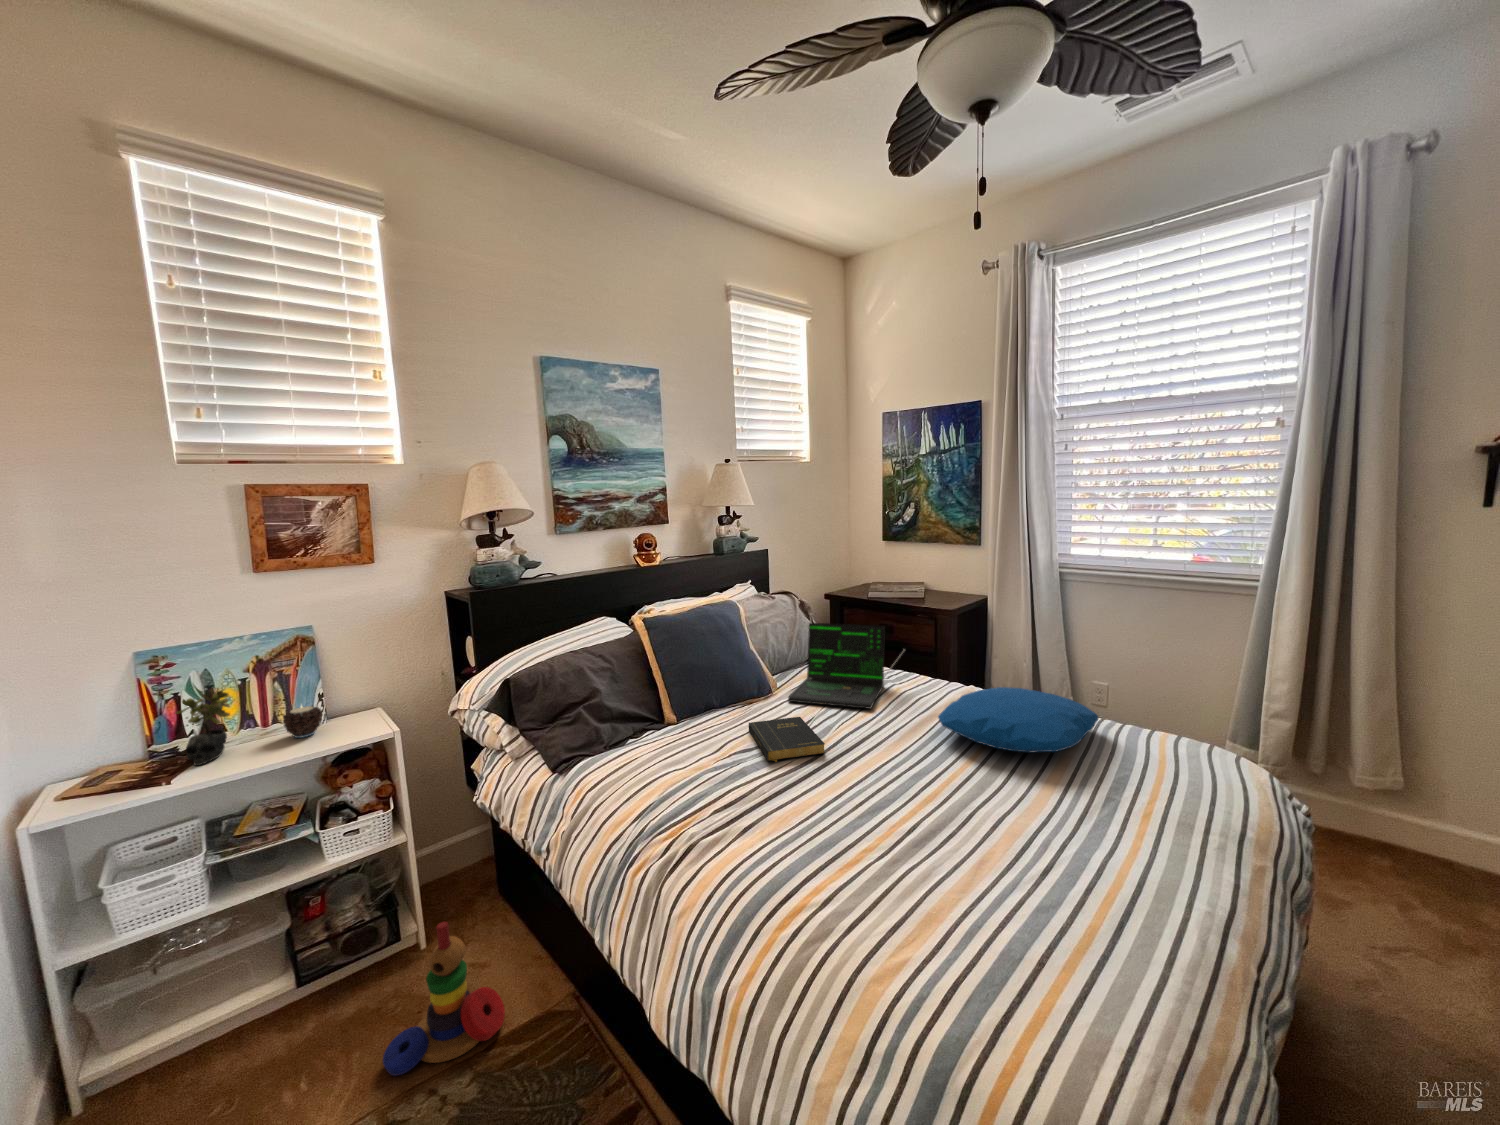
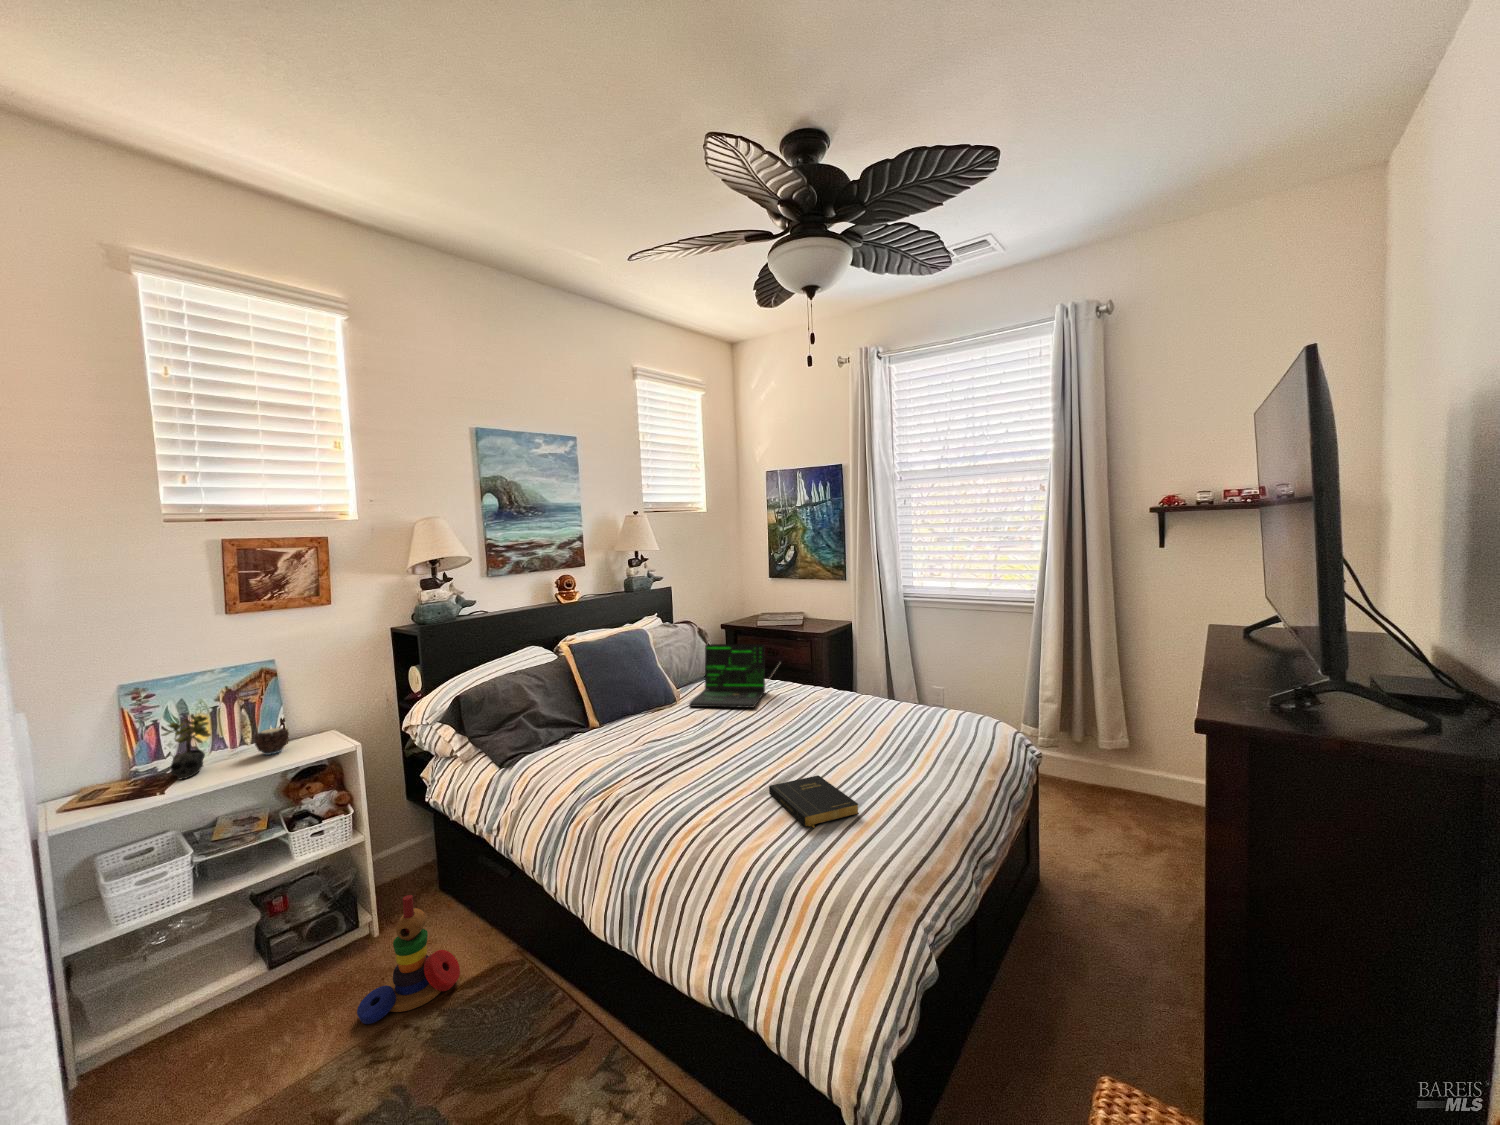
pillow: present [938,687,1099,753] -> none [802,685,916,728]
book: present [749,717,825,762] -> present [769,775,859,828]

